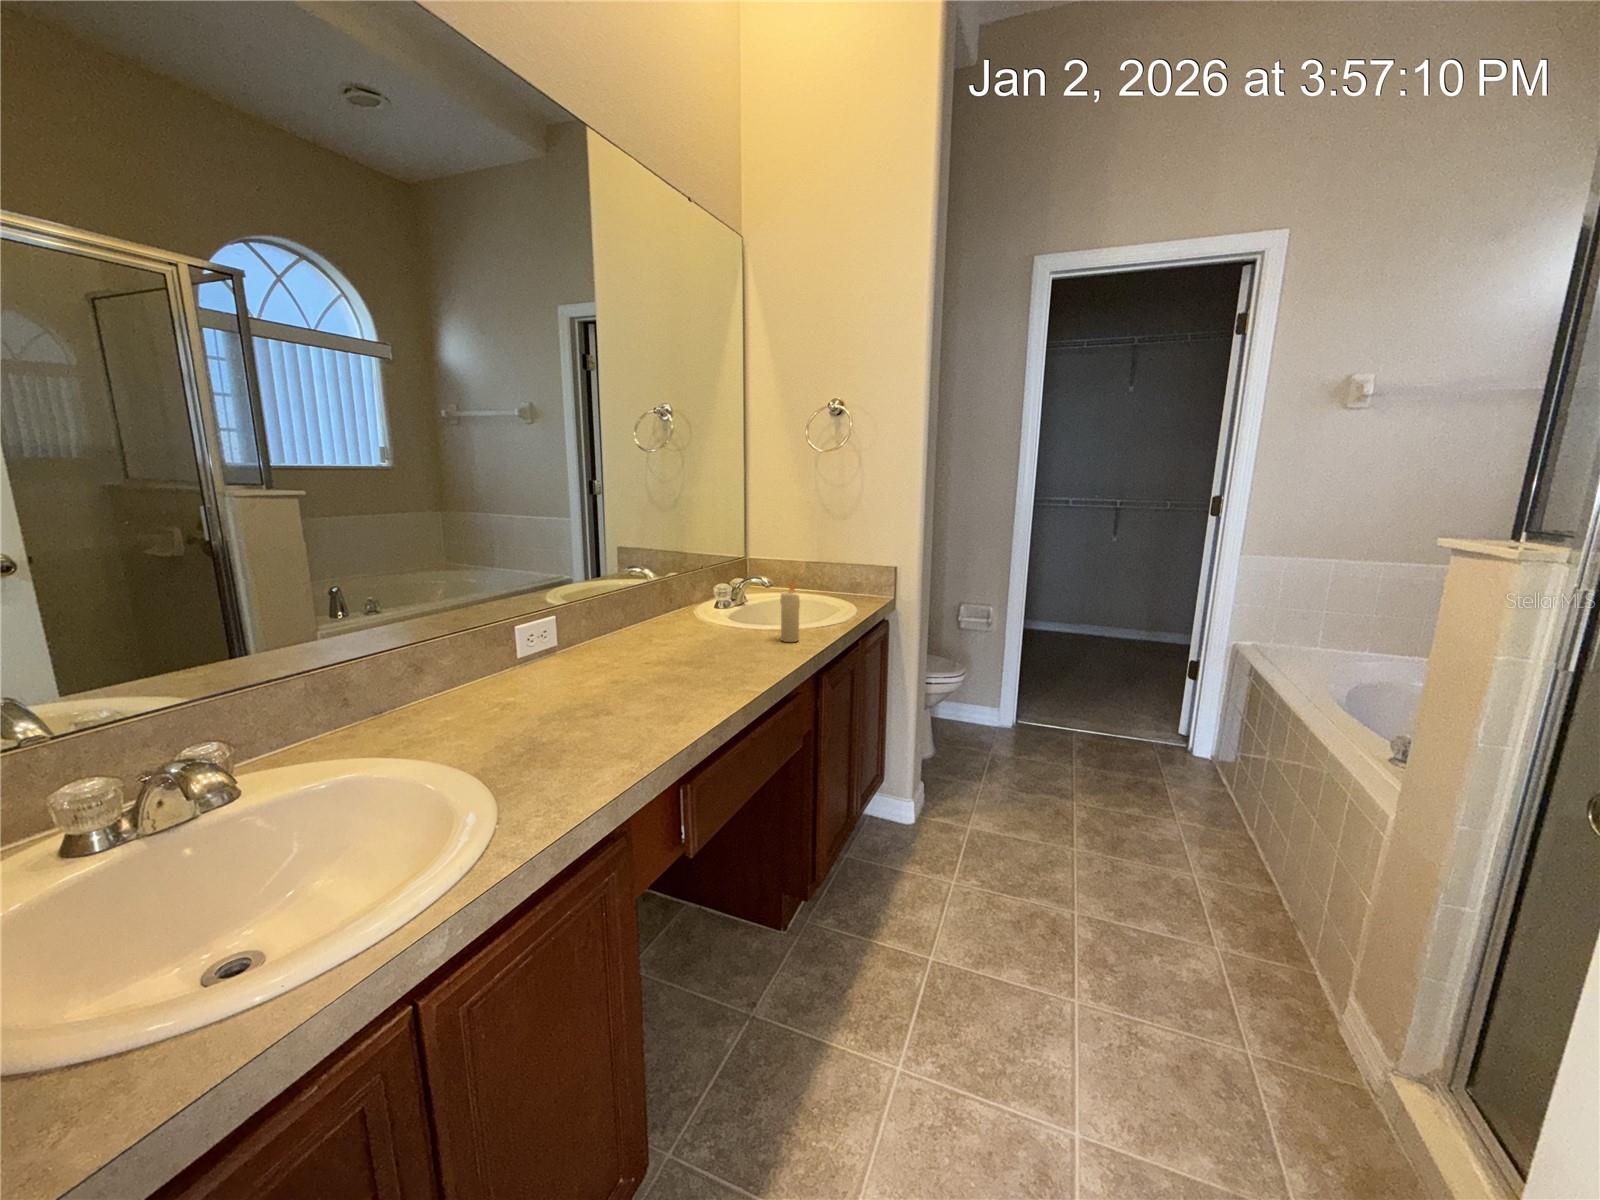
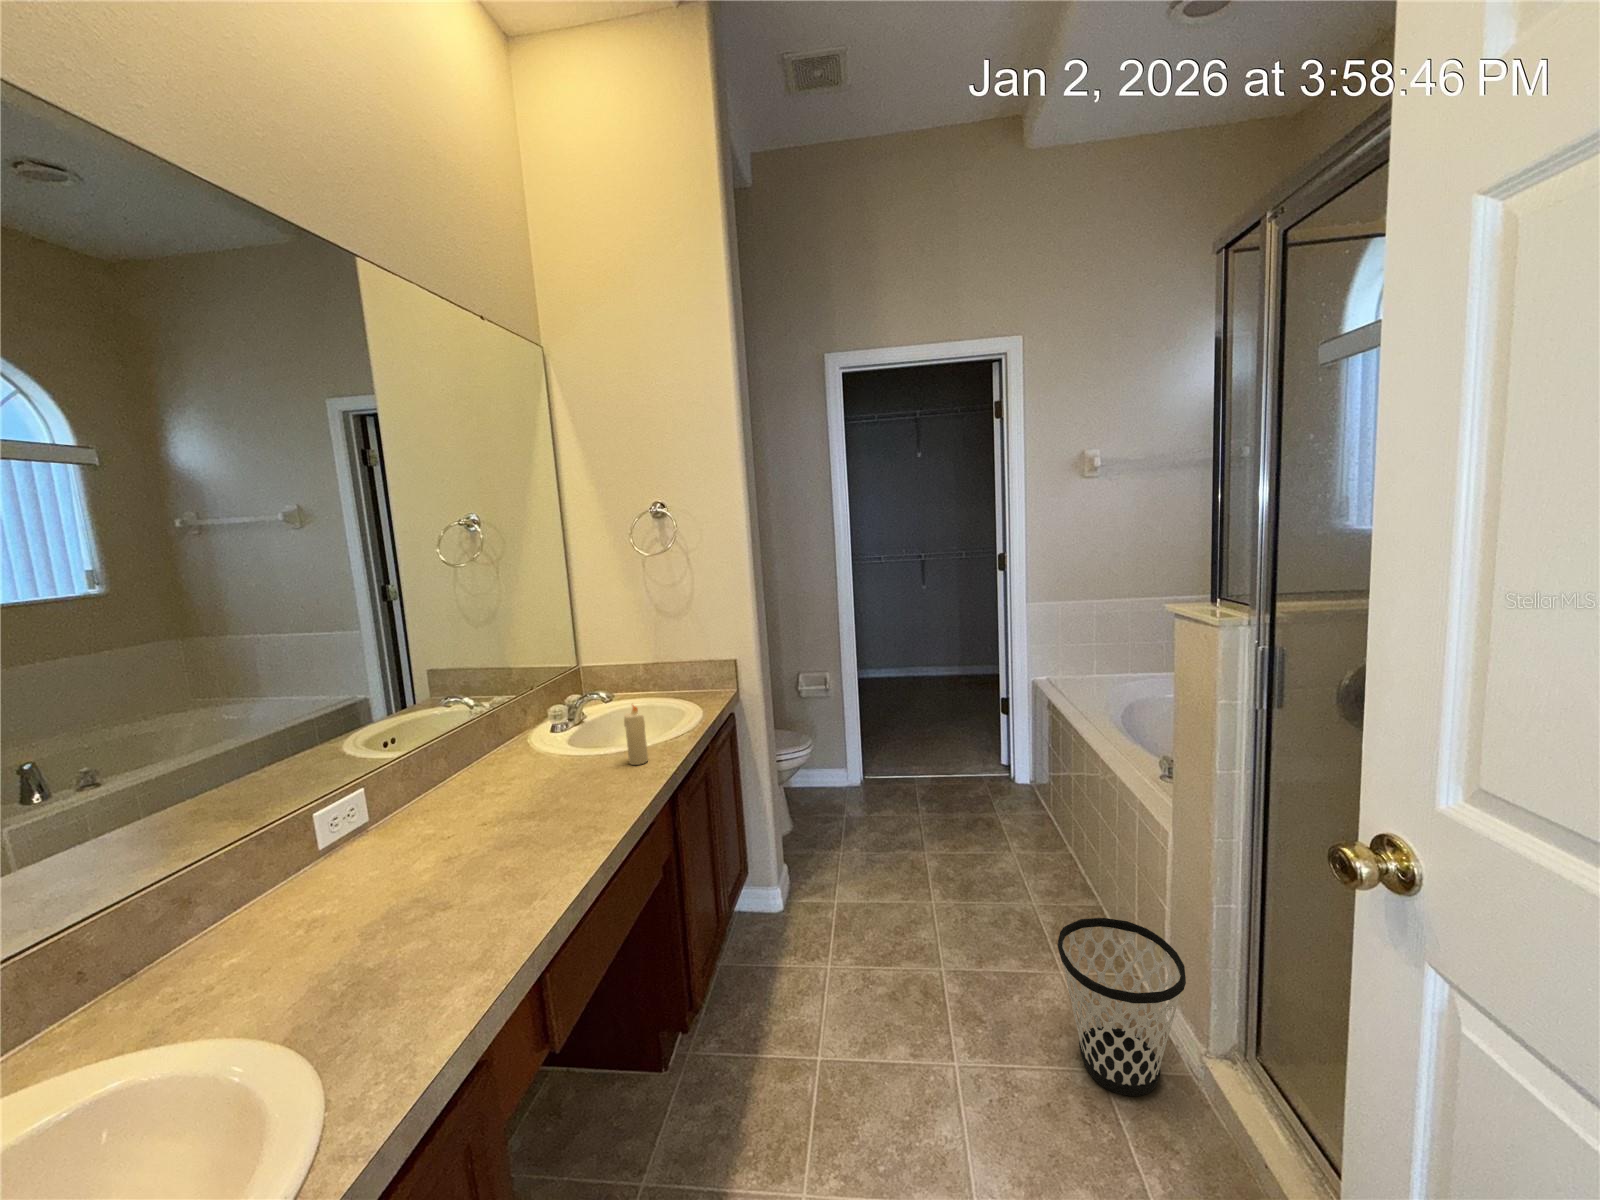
wastebasket: none [1218,889,1382,1088] -> present [1057,918,1186,1096]

